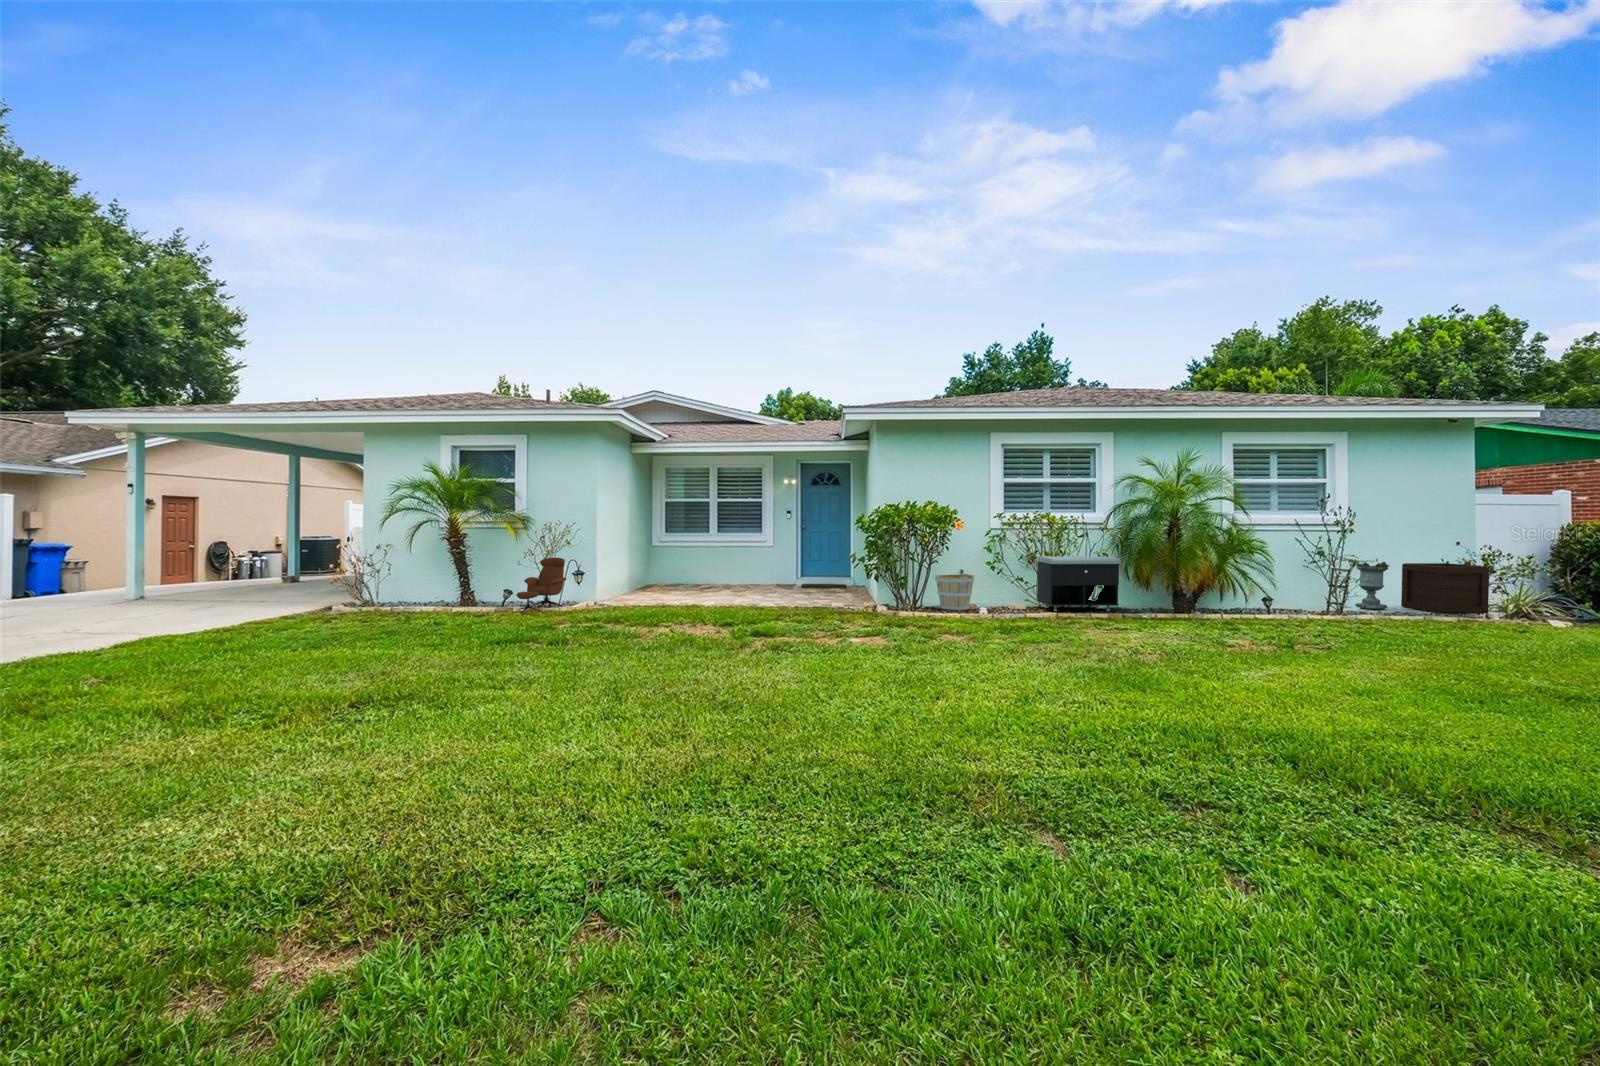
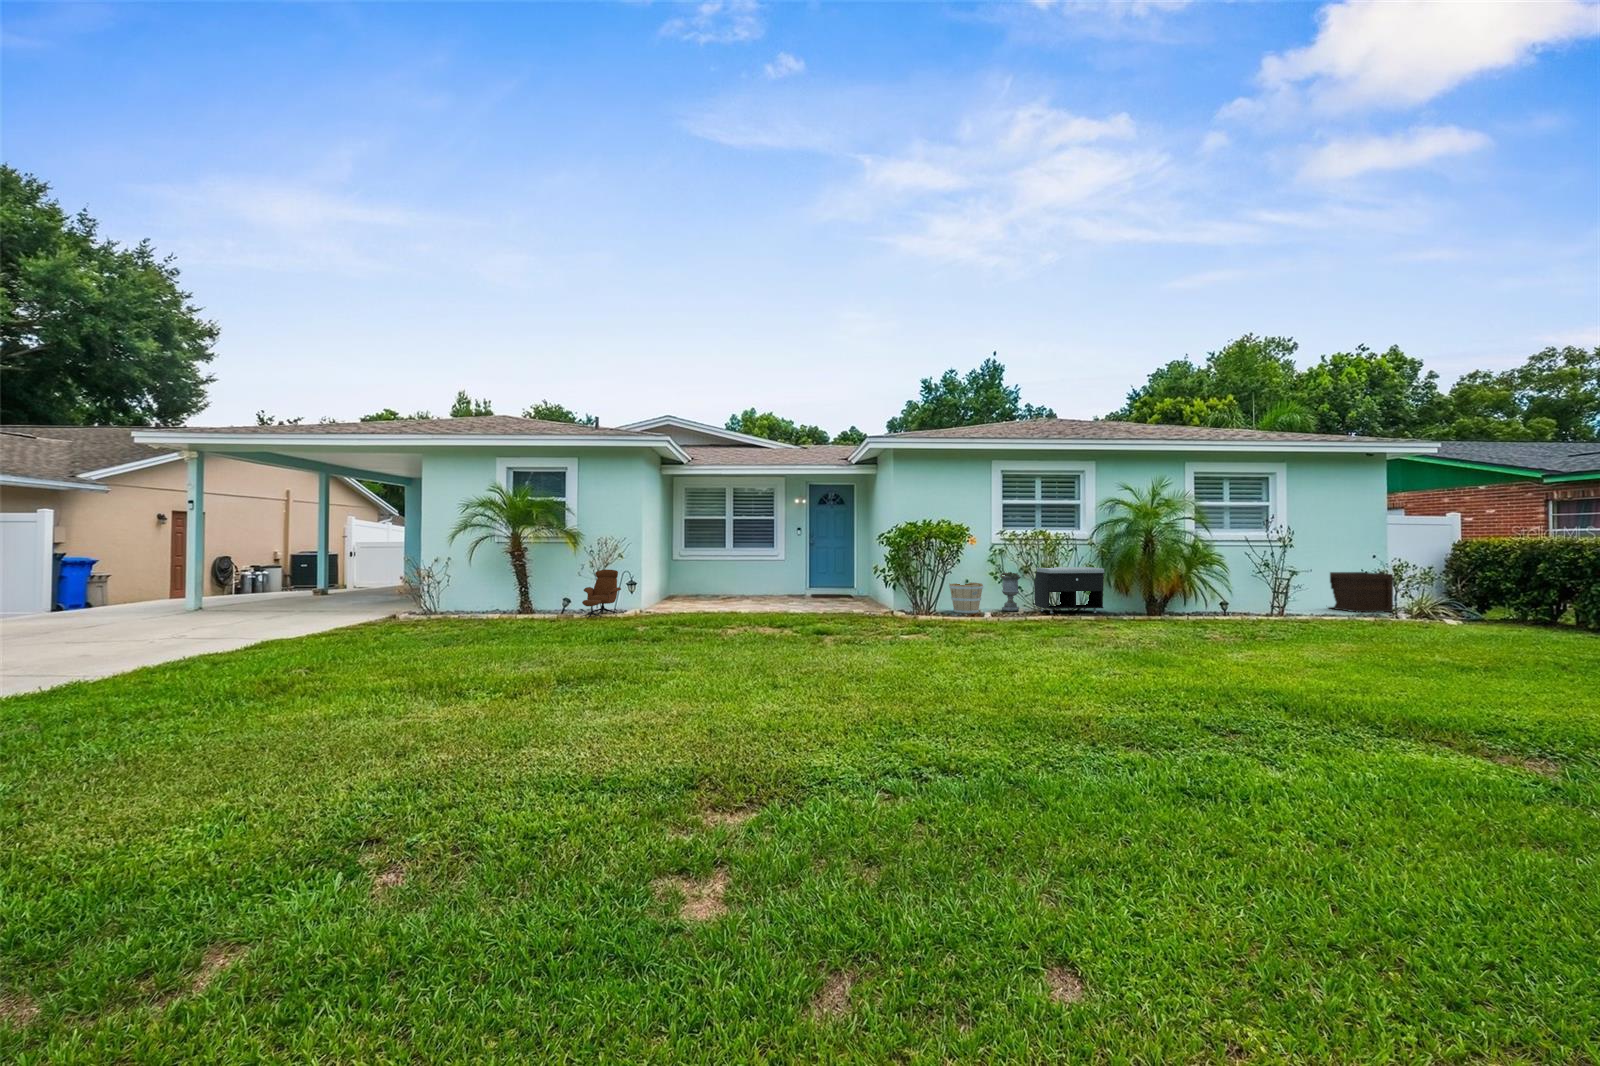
planter: present [1355,562,1389,610] -> present [1000,572,1021,611]

